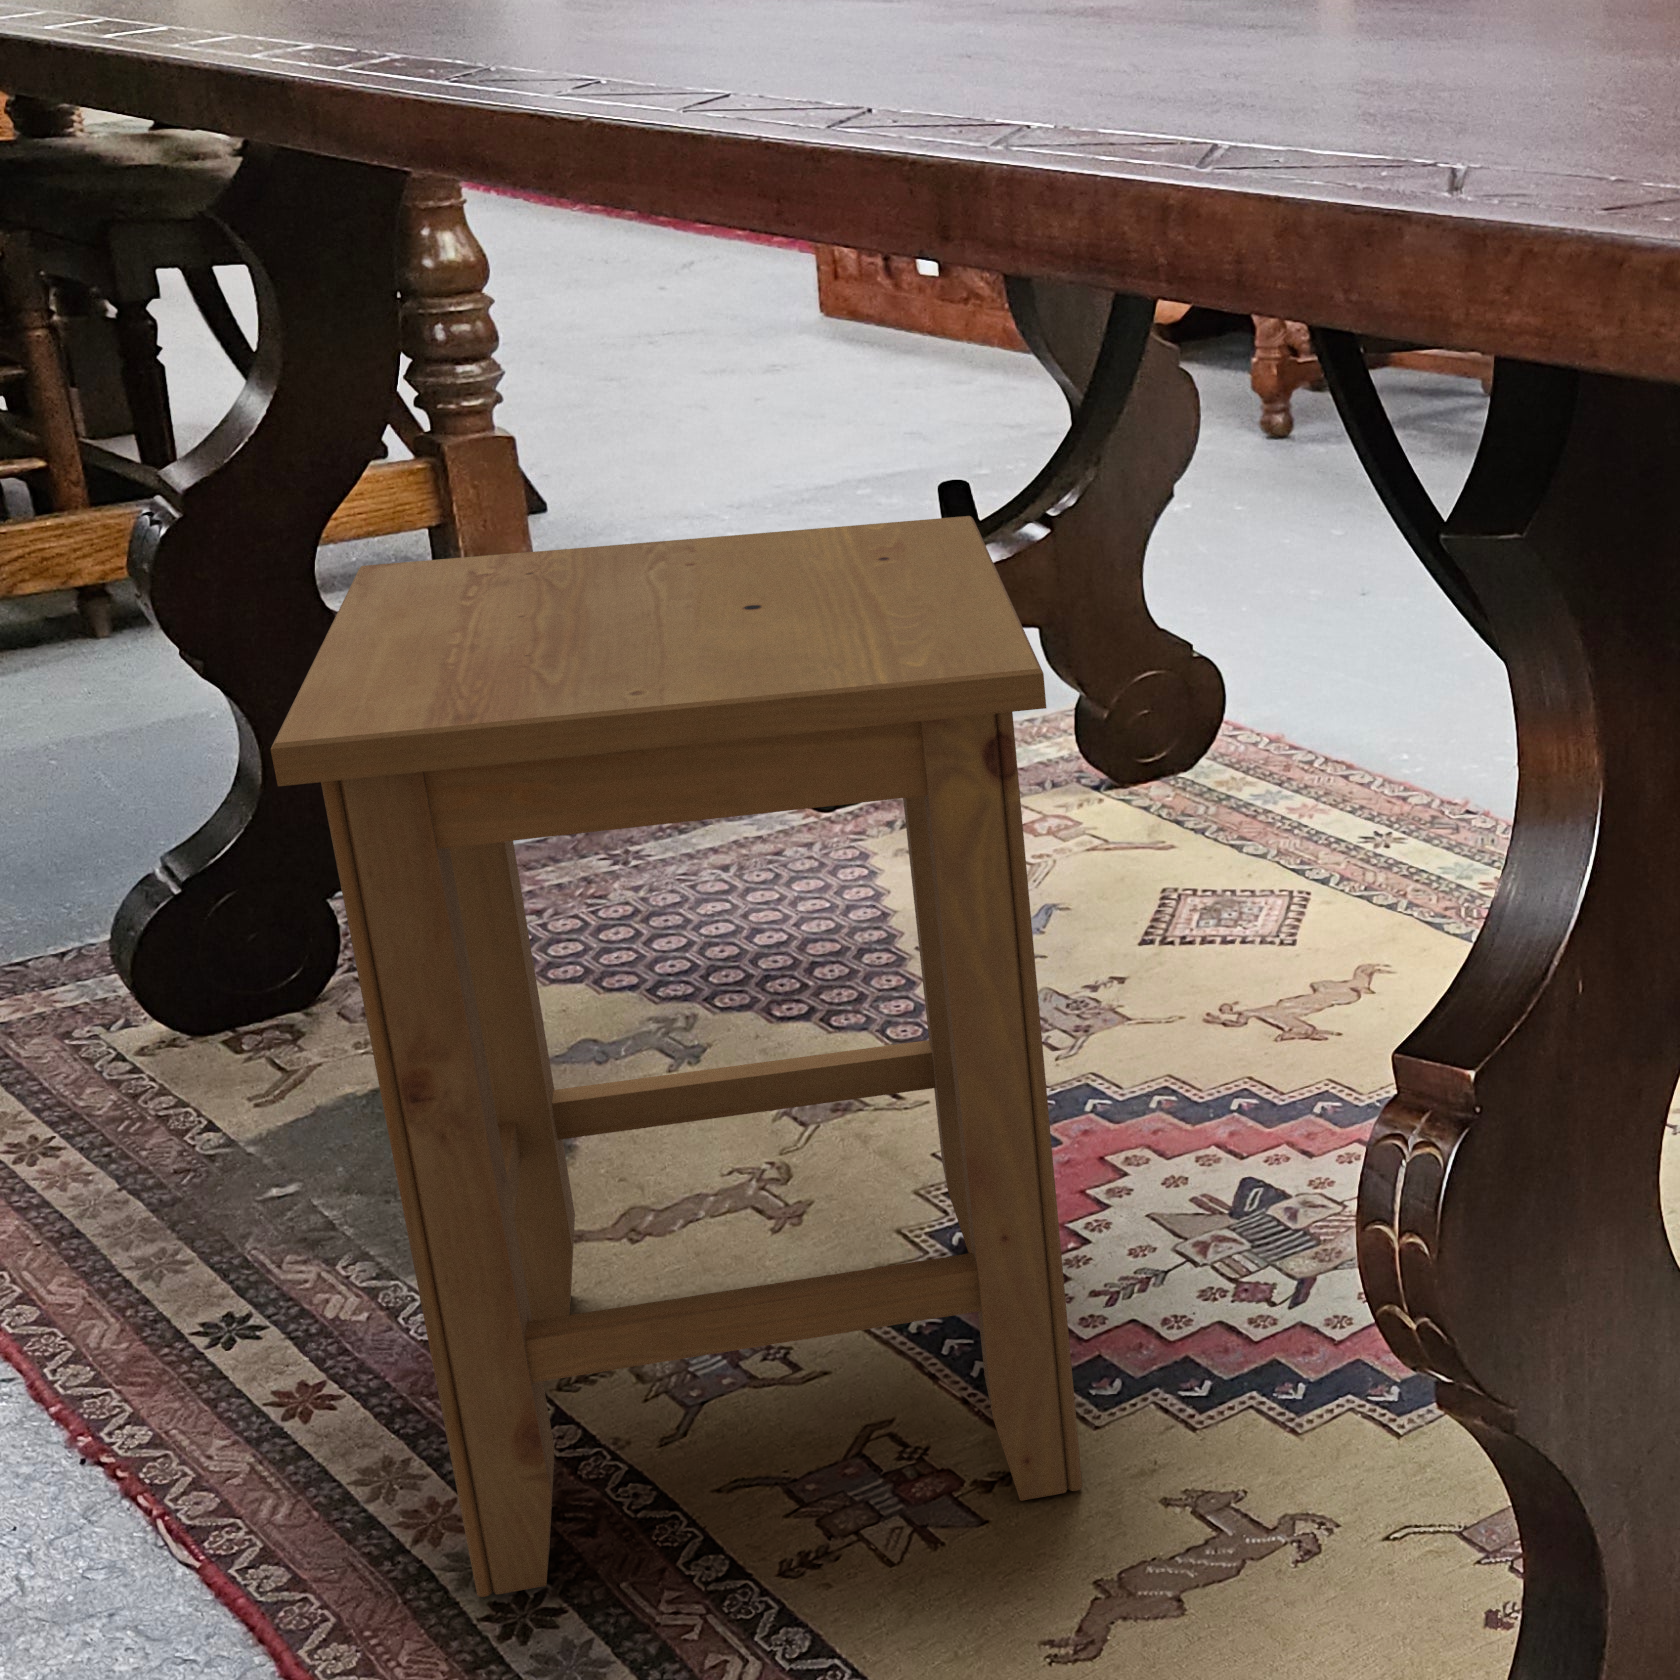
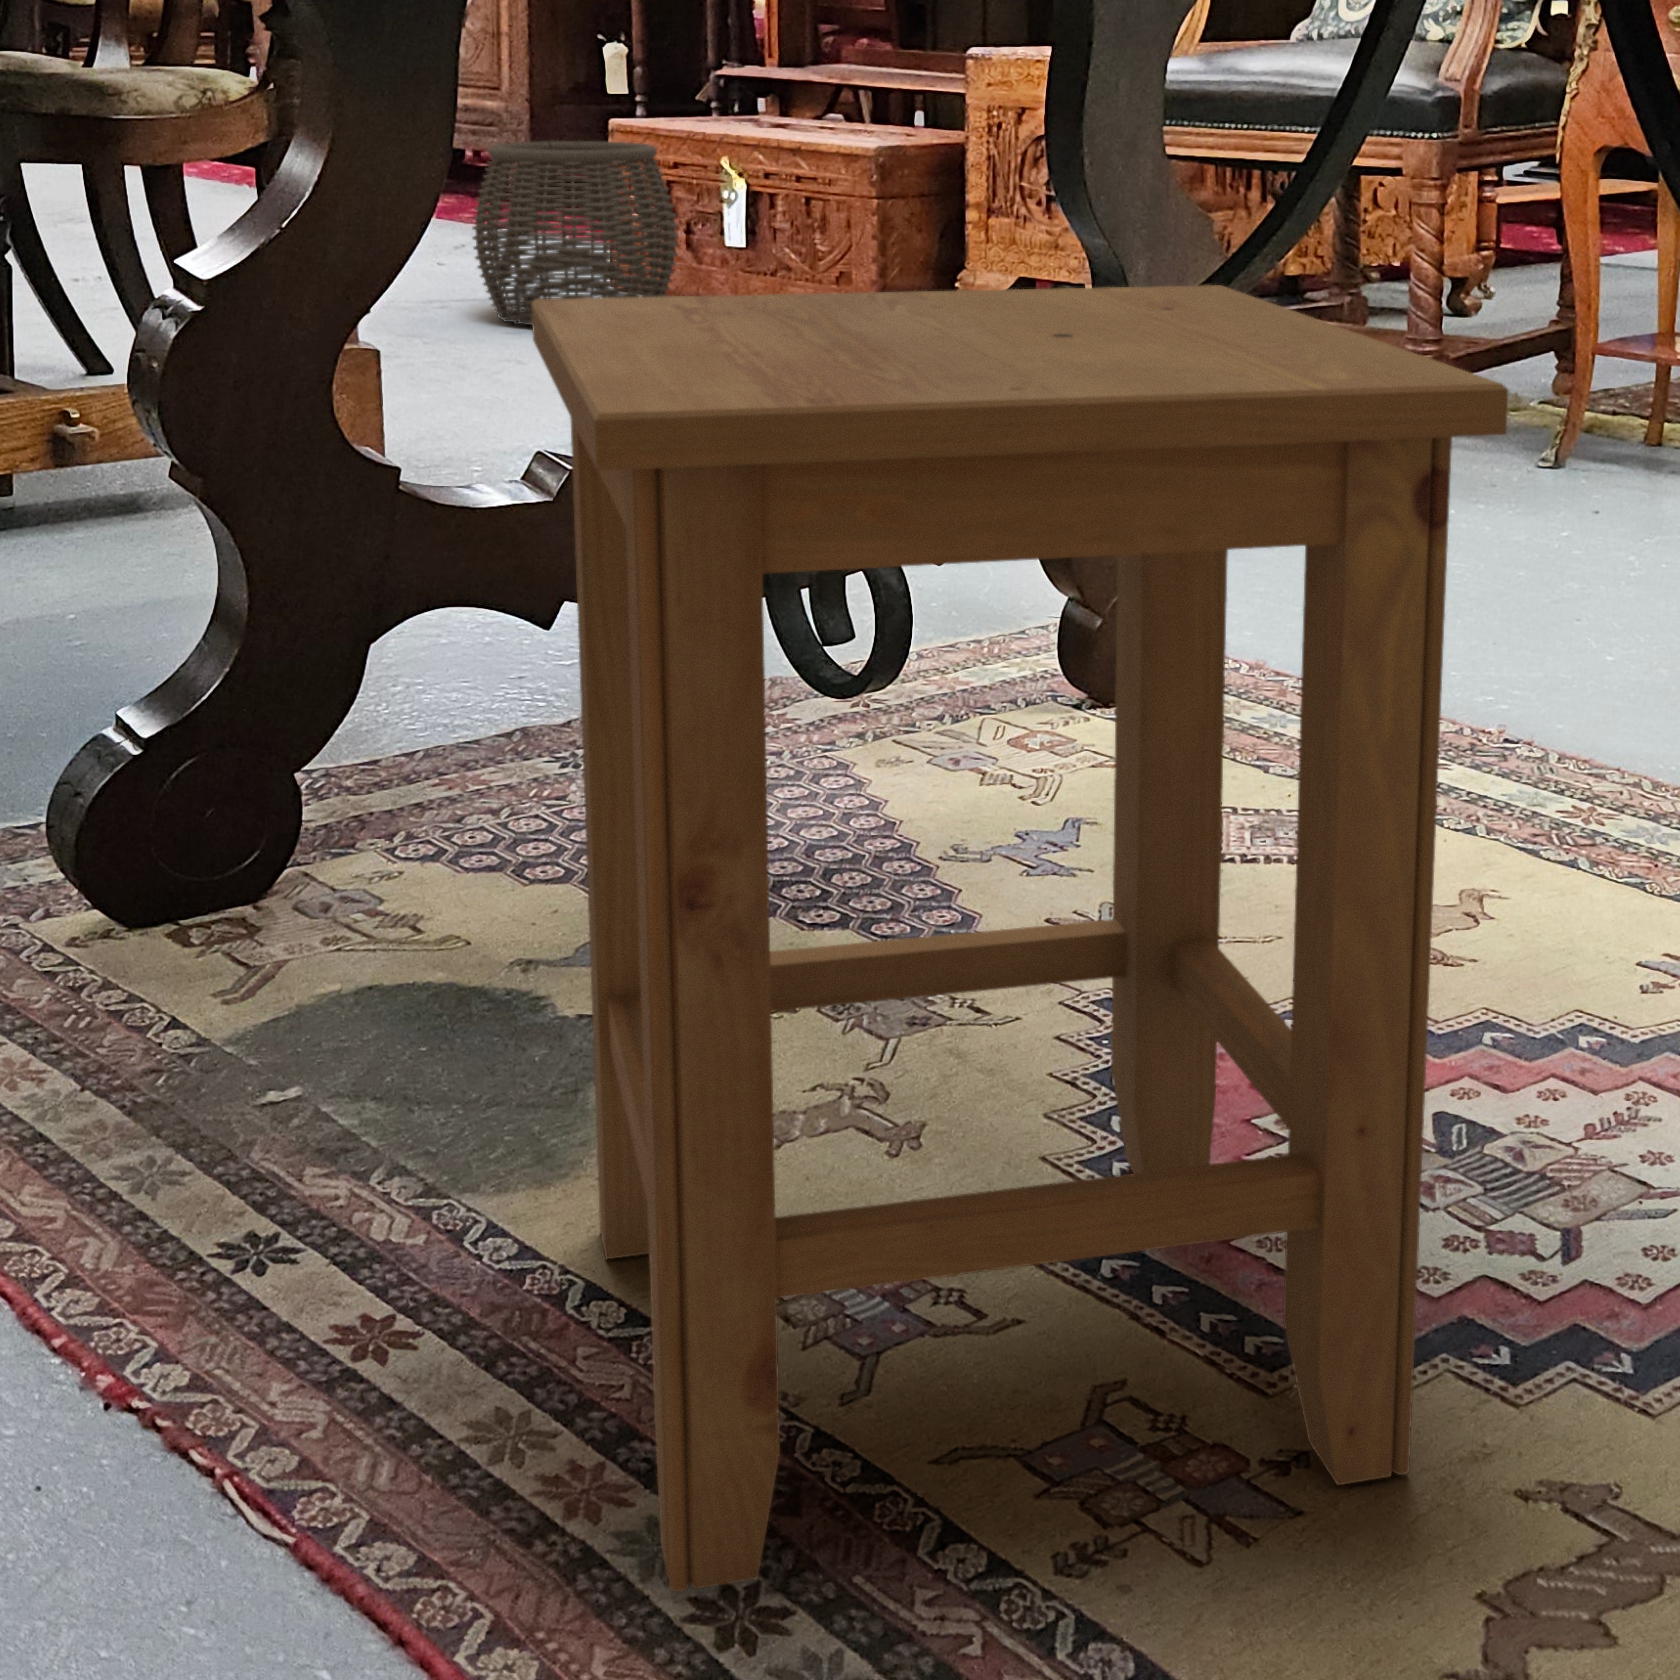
woven basket: none [667,170,872,361] -> present [473,141,679,325]

